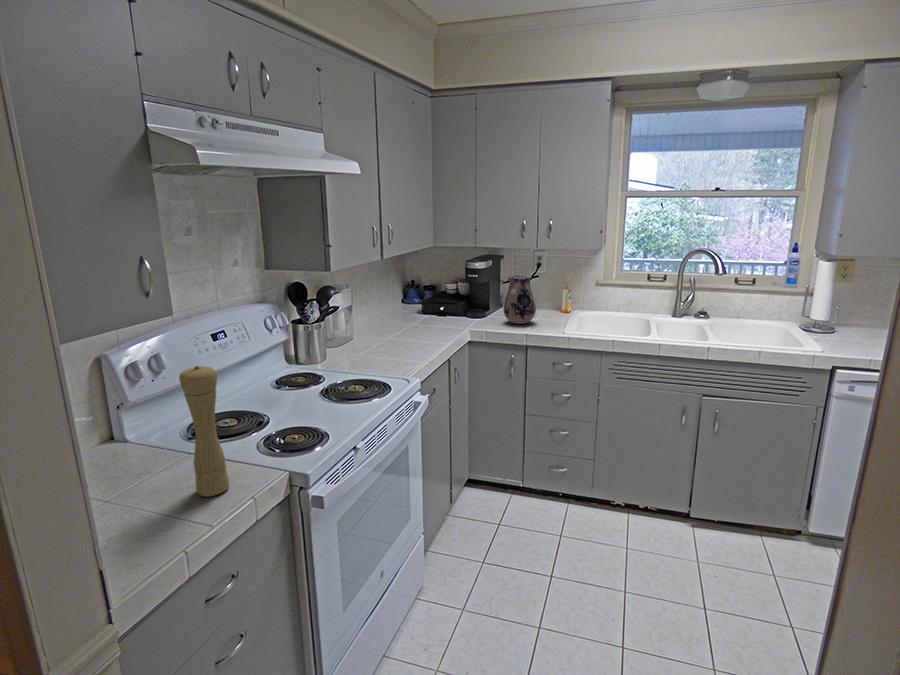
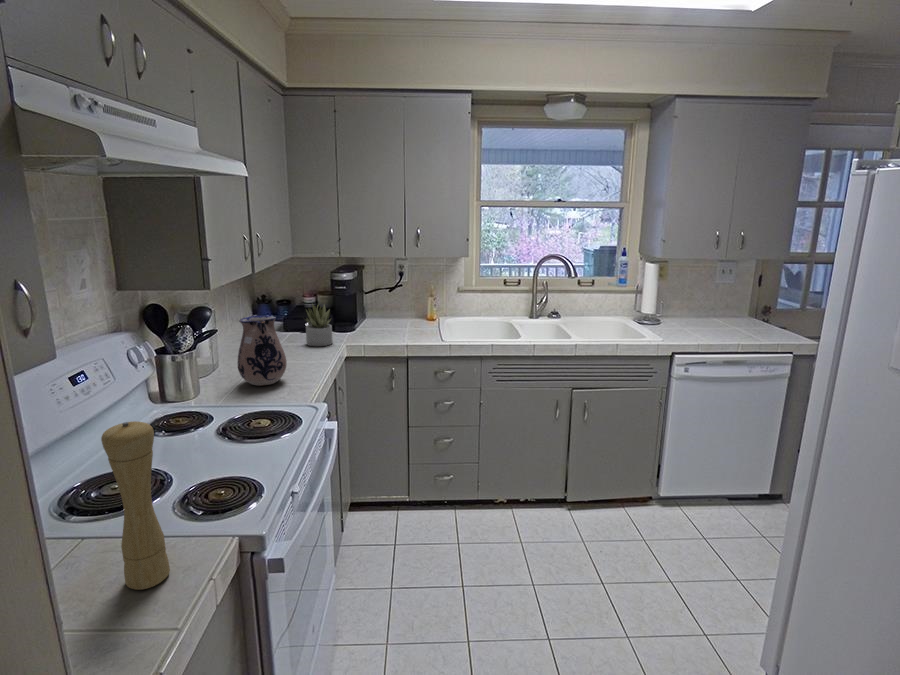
ceramic pitcher: present [504,276,536,324] -> present [237,315,287,386]
succulent plant: none [434,289,459,329] -> present [306,305,333,346]

